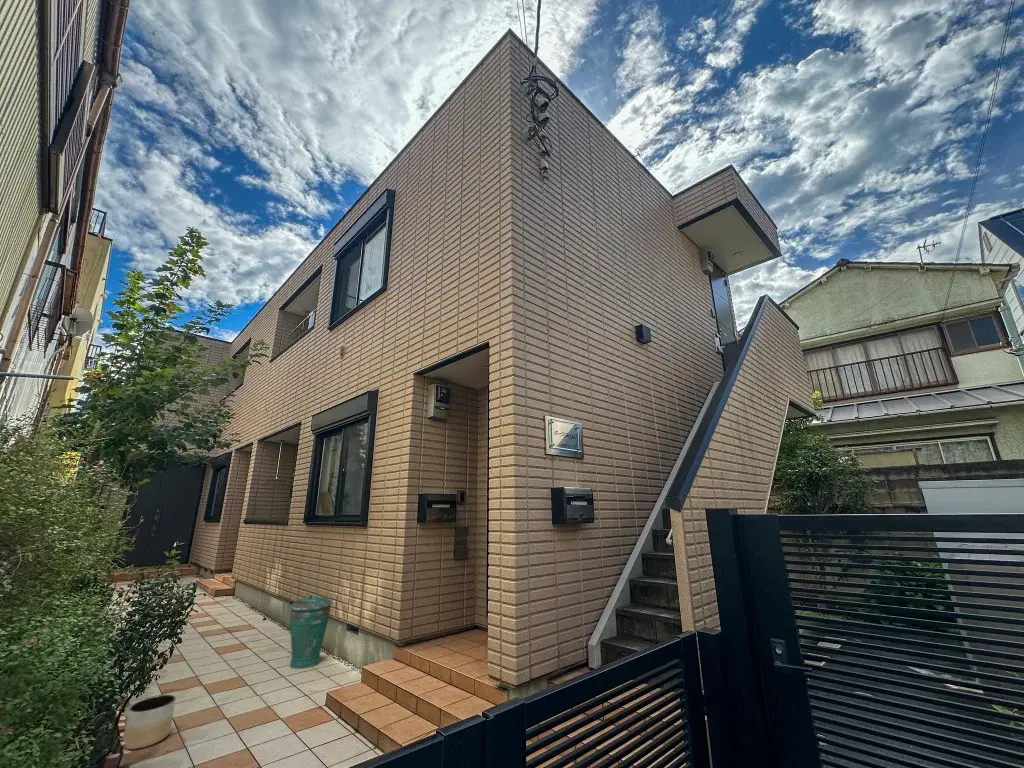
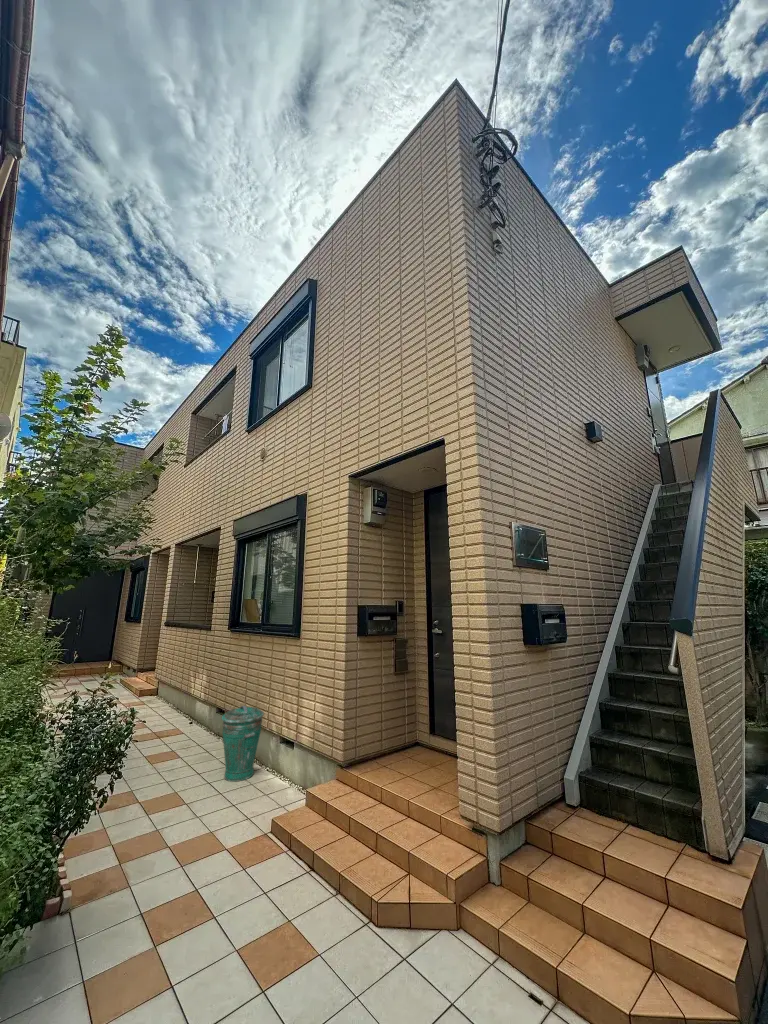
planter: present [123,695,176,750] -> none [61,822,115,886]

